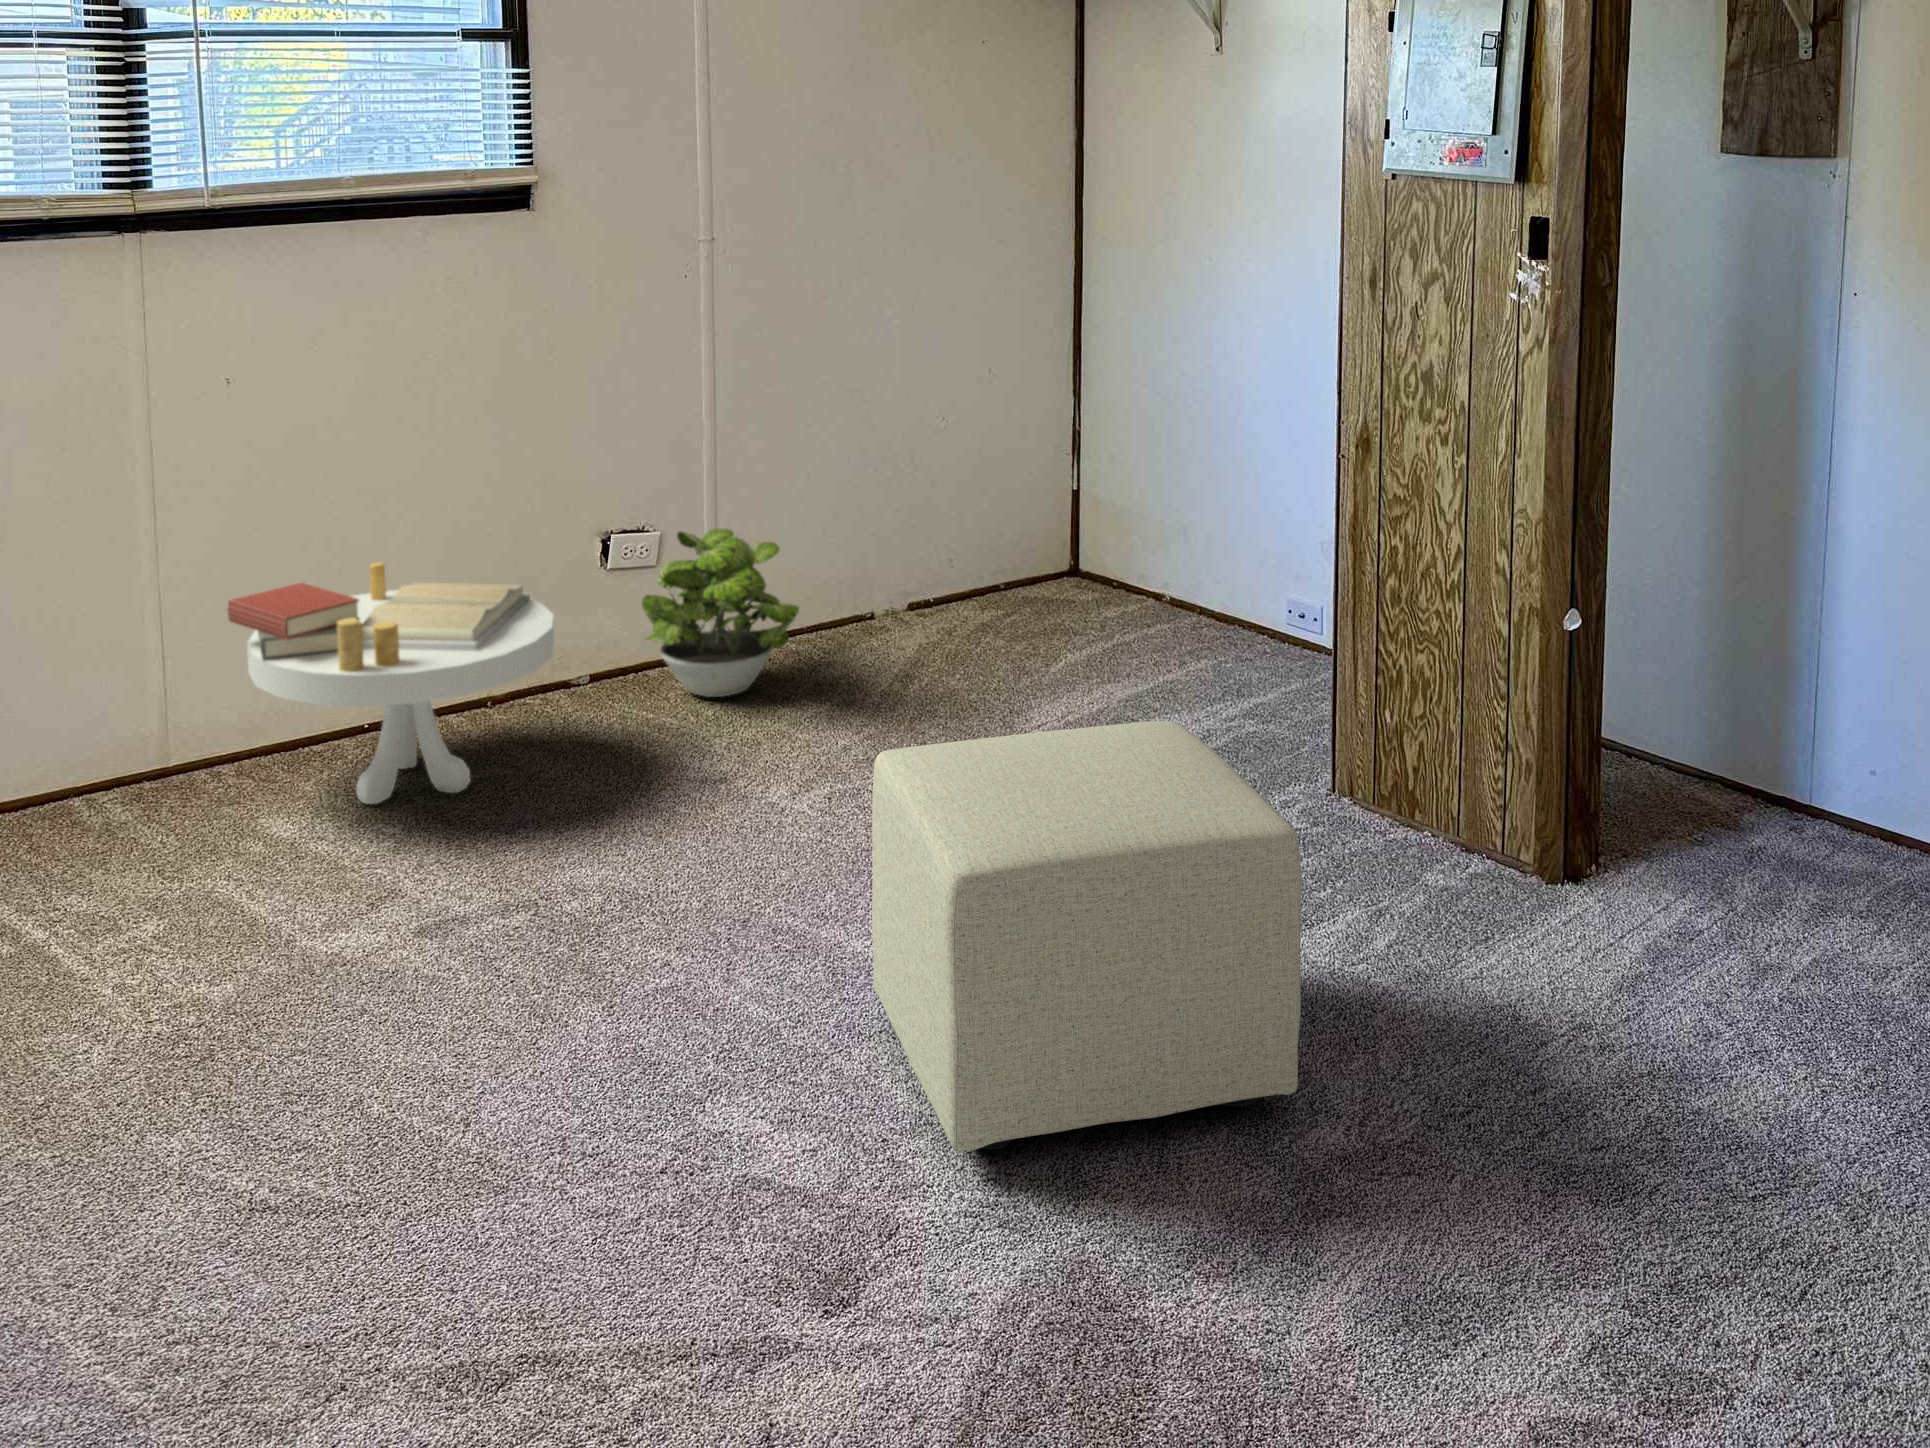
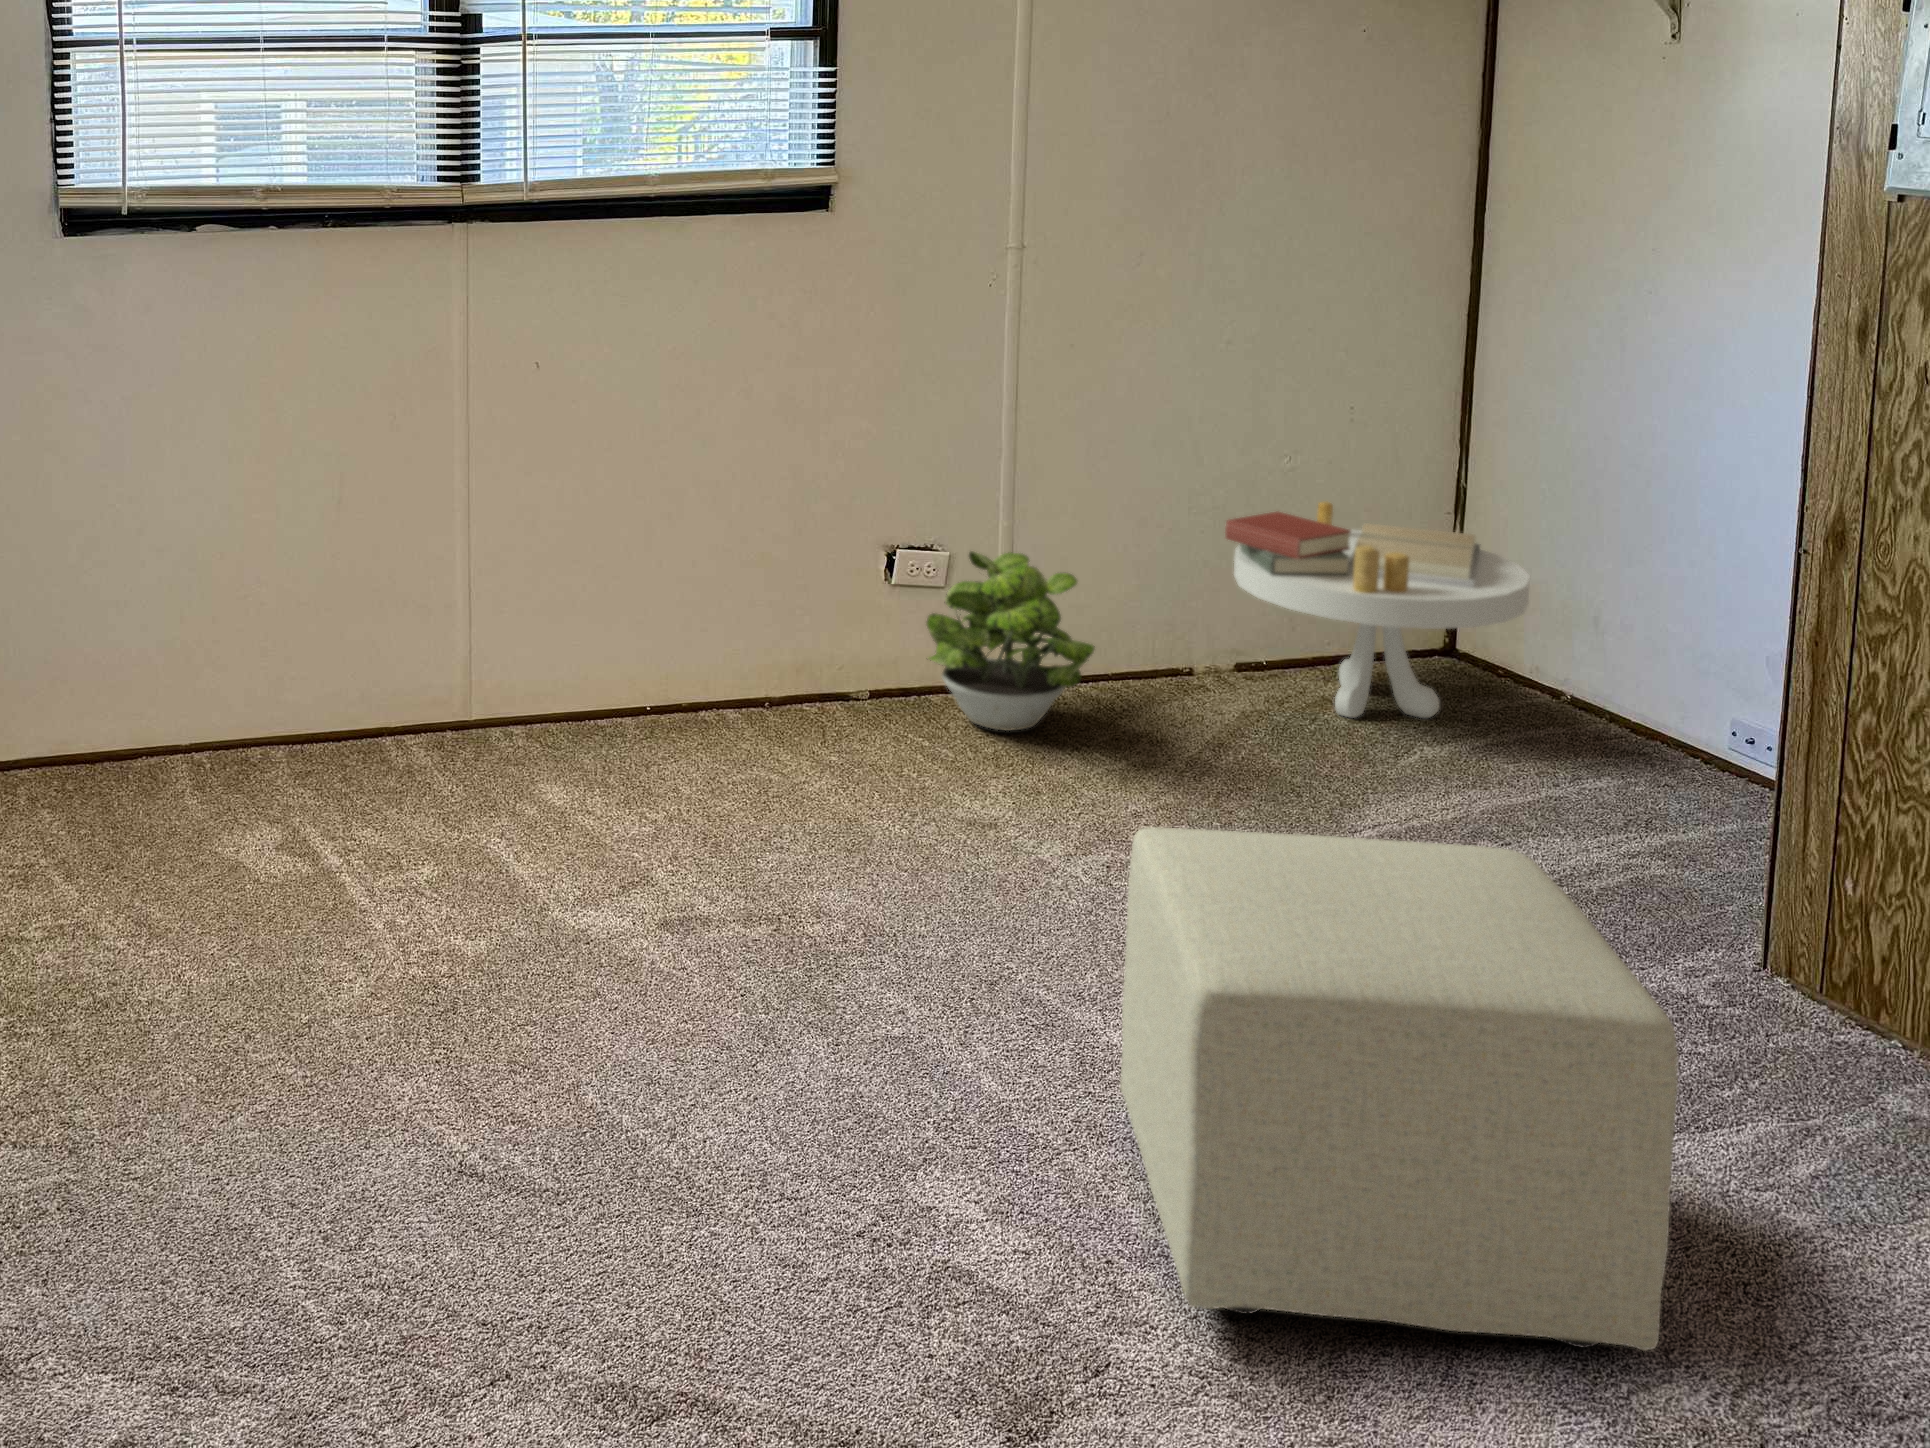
side table: present [227,563,554,804] -> present [1225,502,1530,718]

